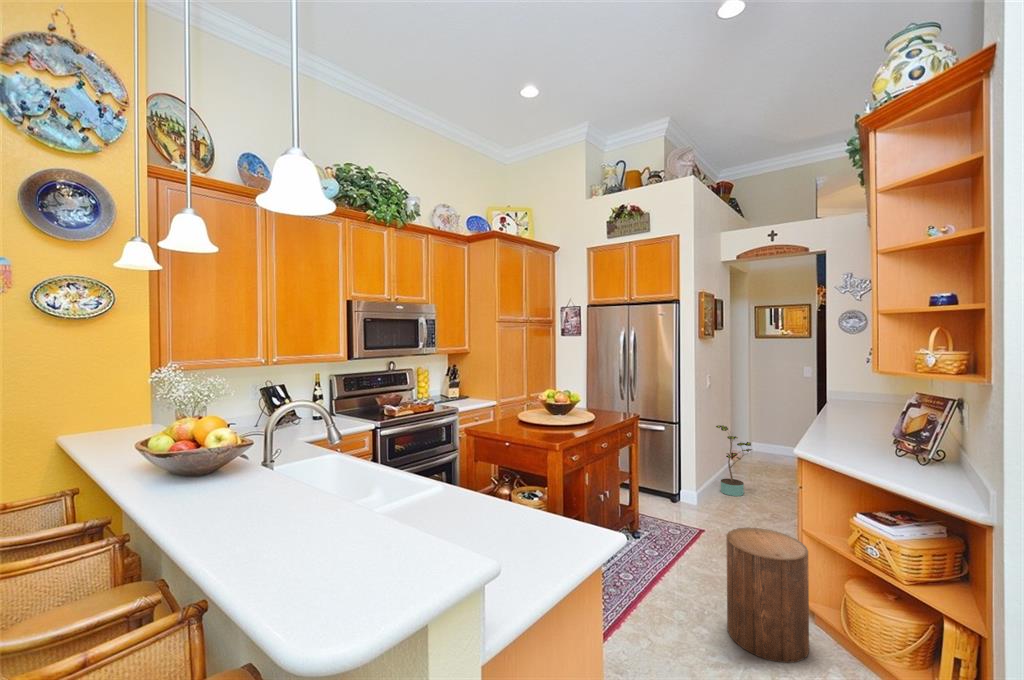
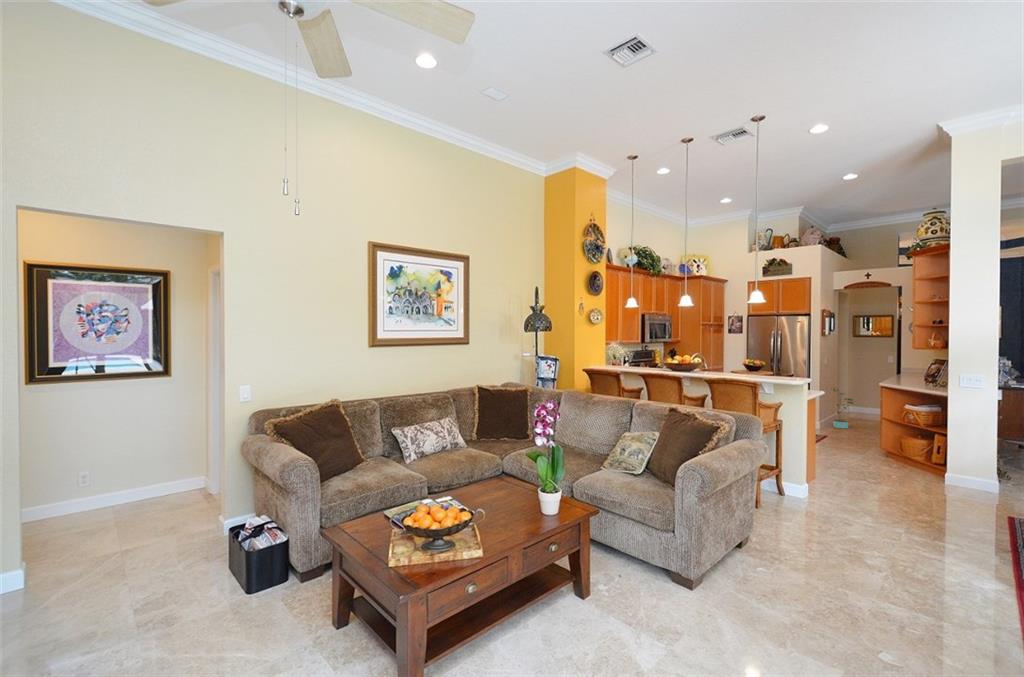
stool: present [726,528,809,663] -> none [848,417,886,463]

